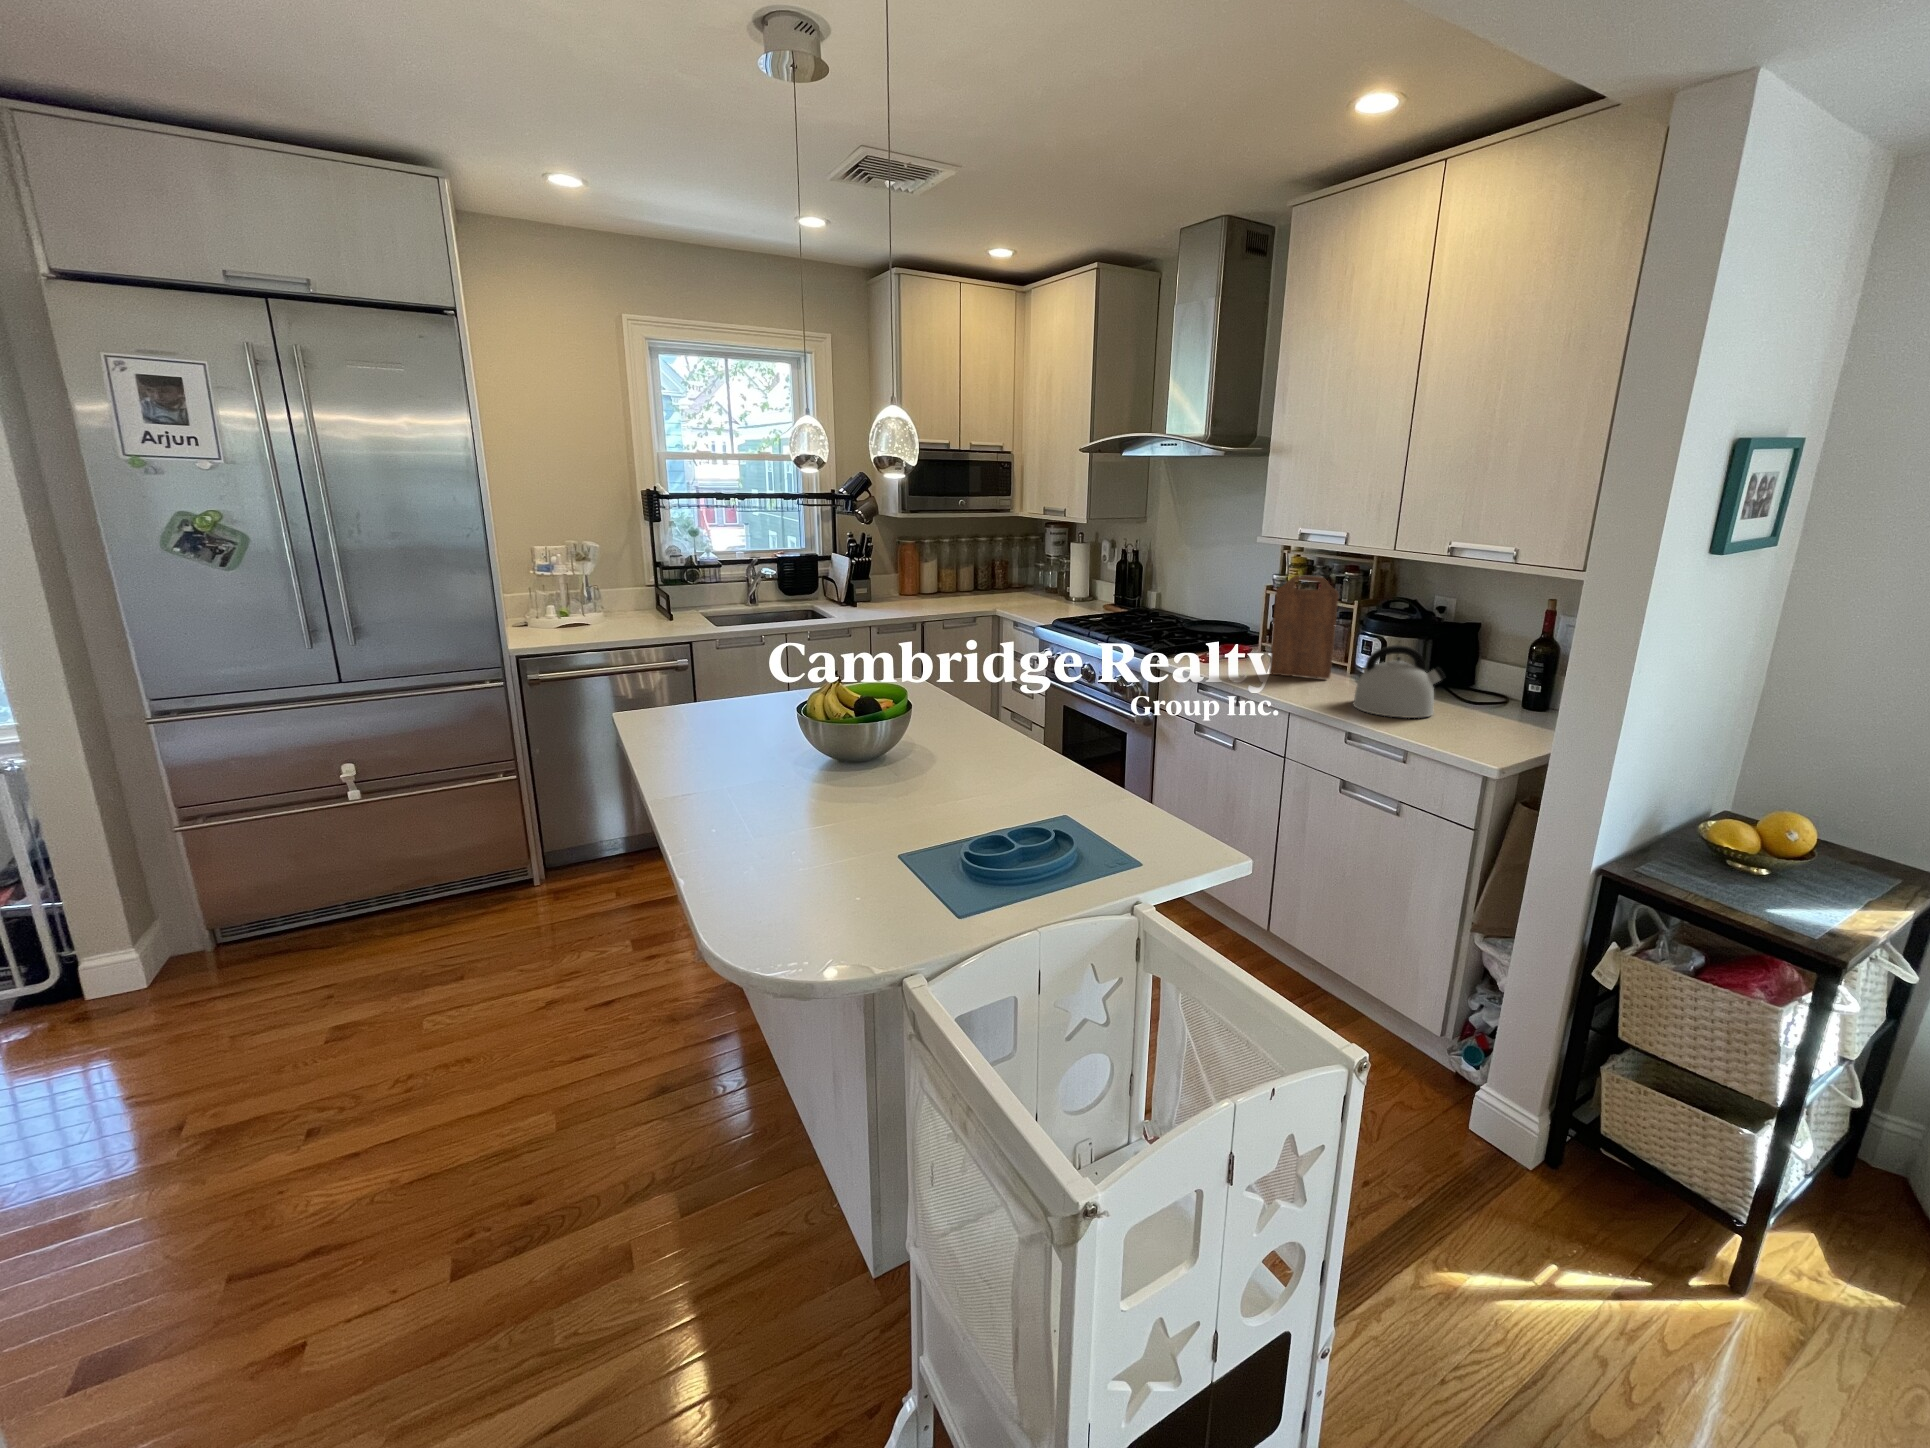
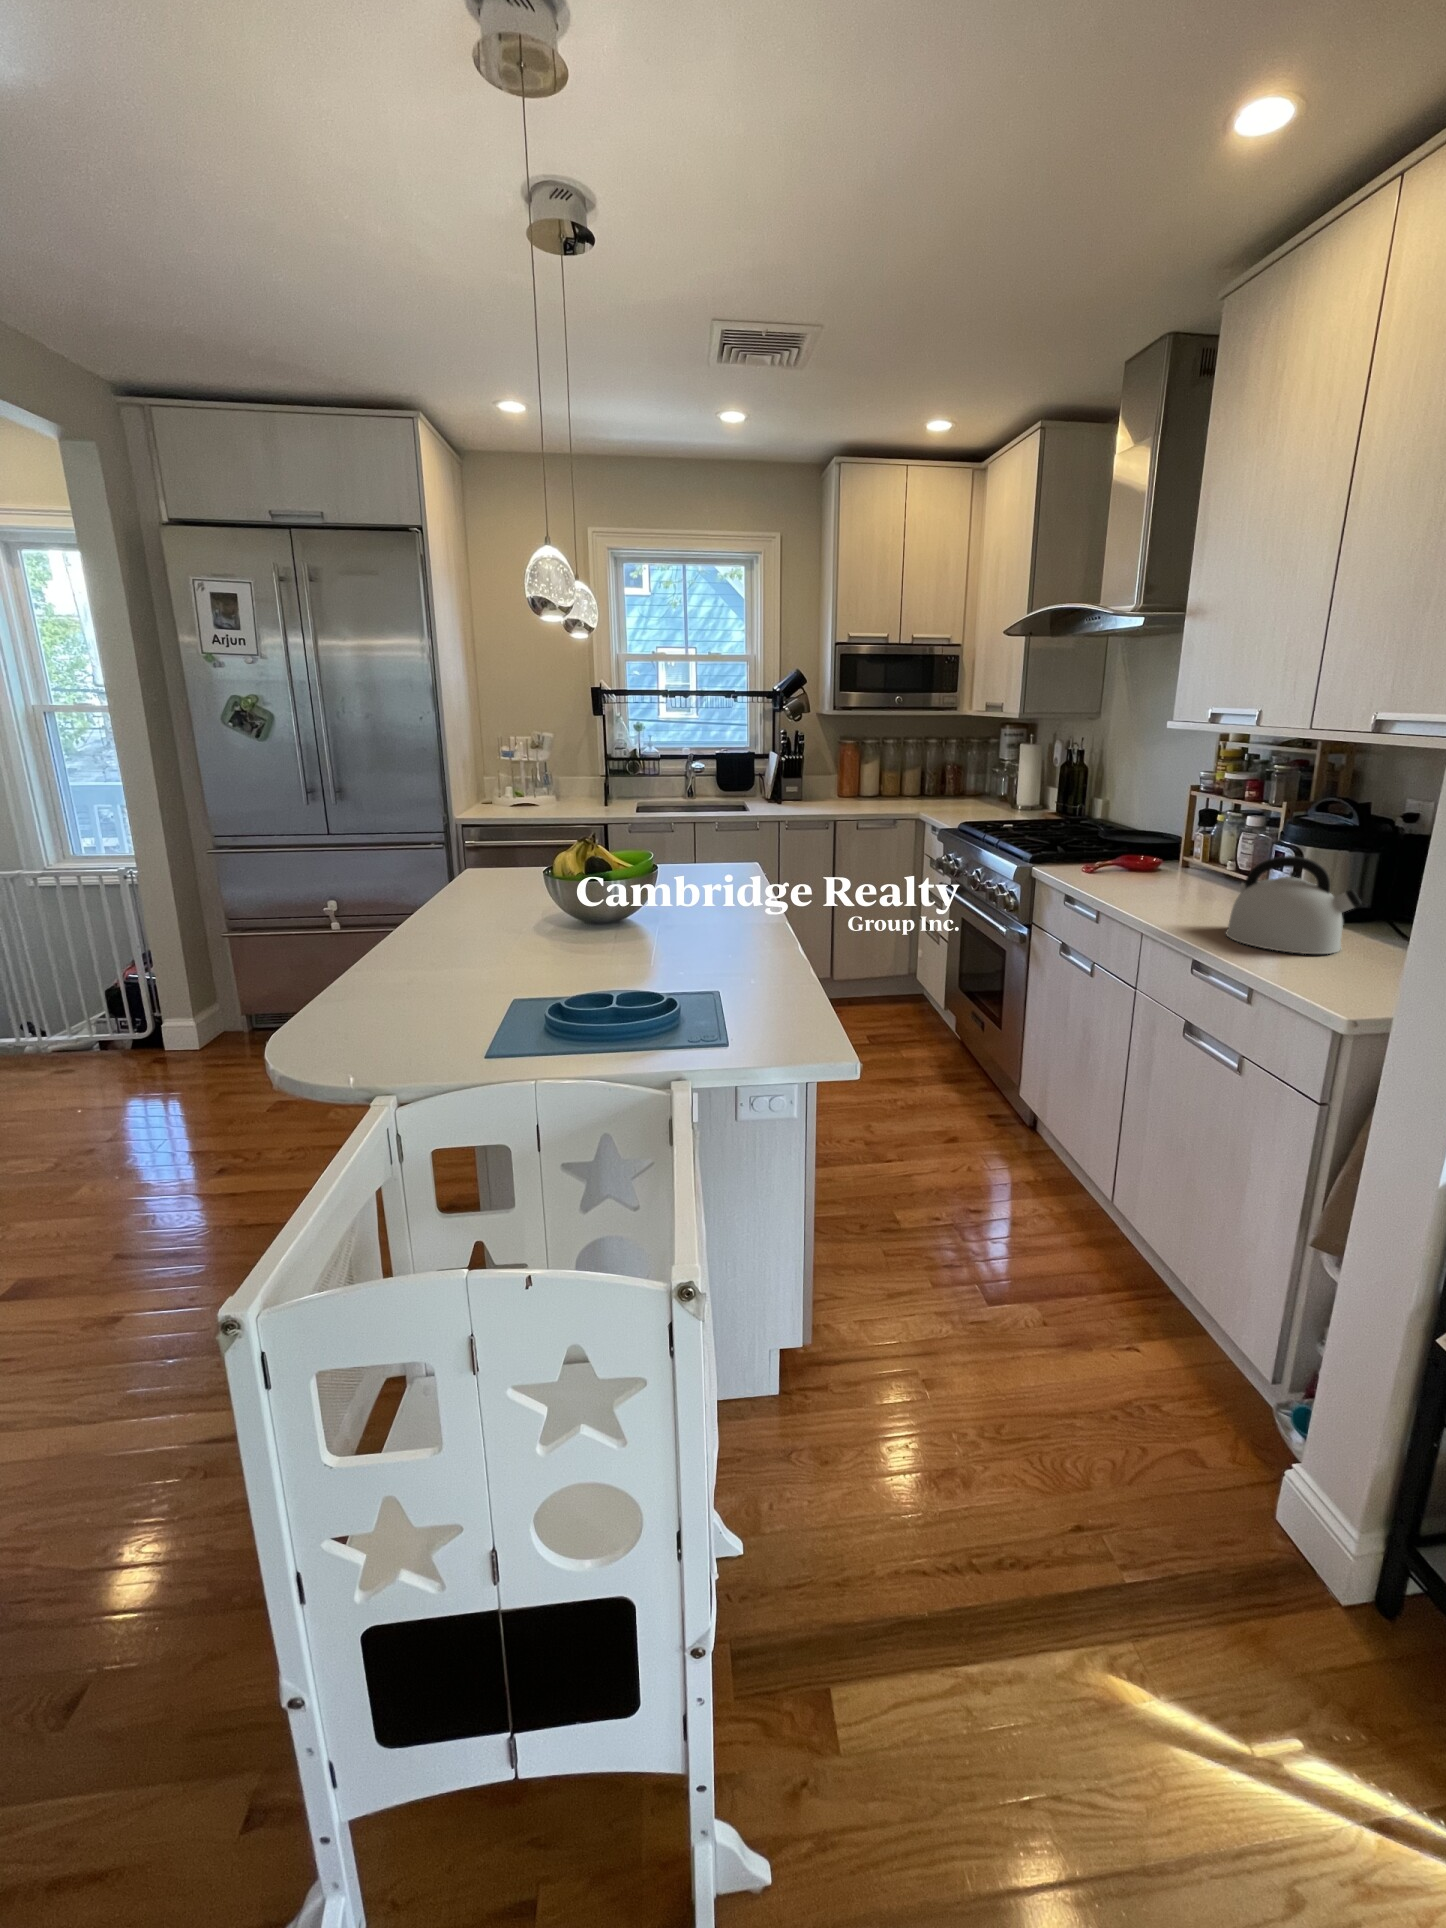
cutting board: present [1269,576,1338,679] -> none [1153,768,1248,901]

